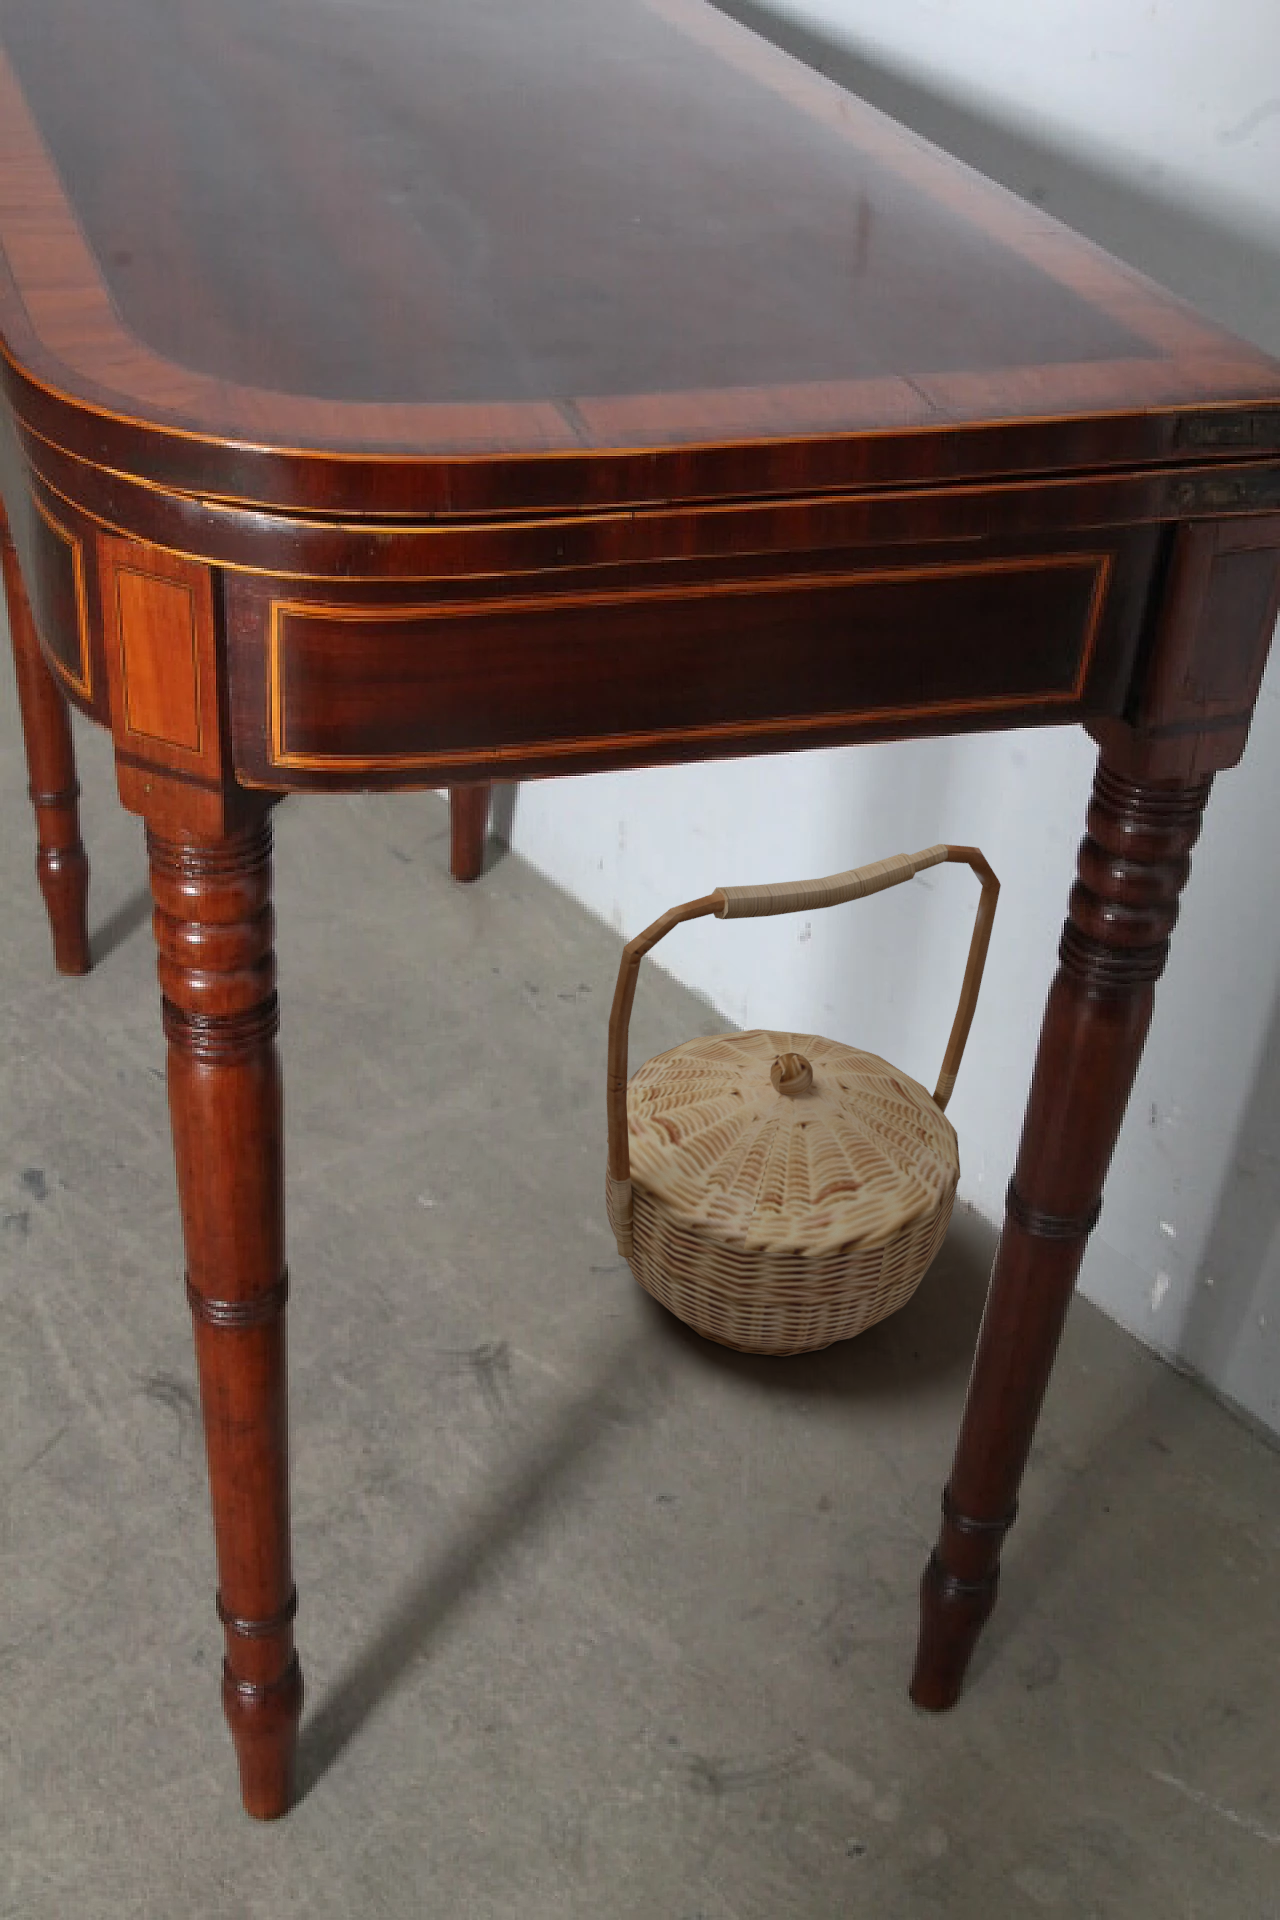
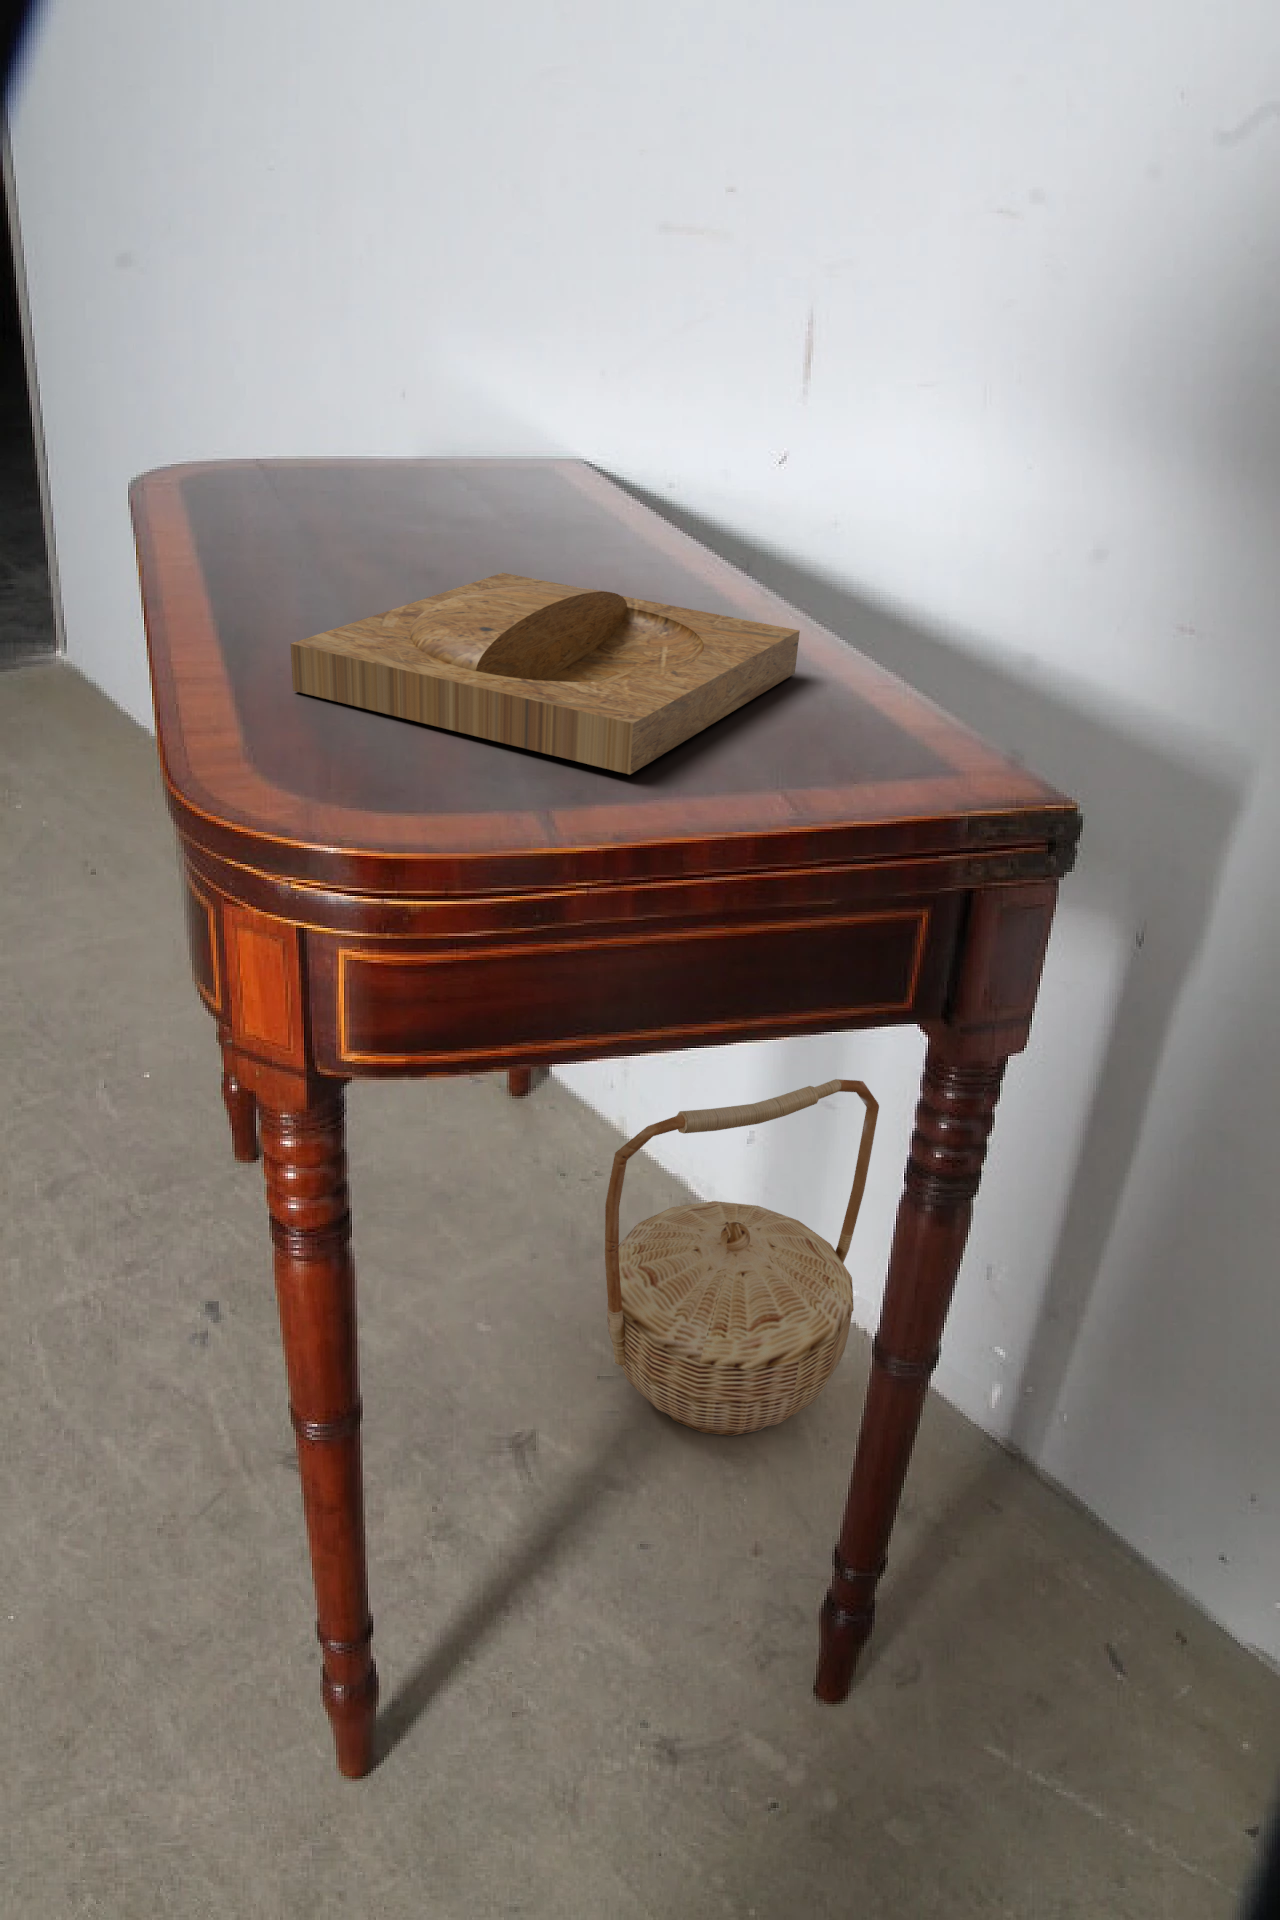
tray: none [166,64,916,349] -> present [291,573,800,775]

